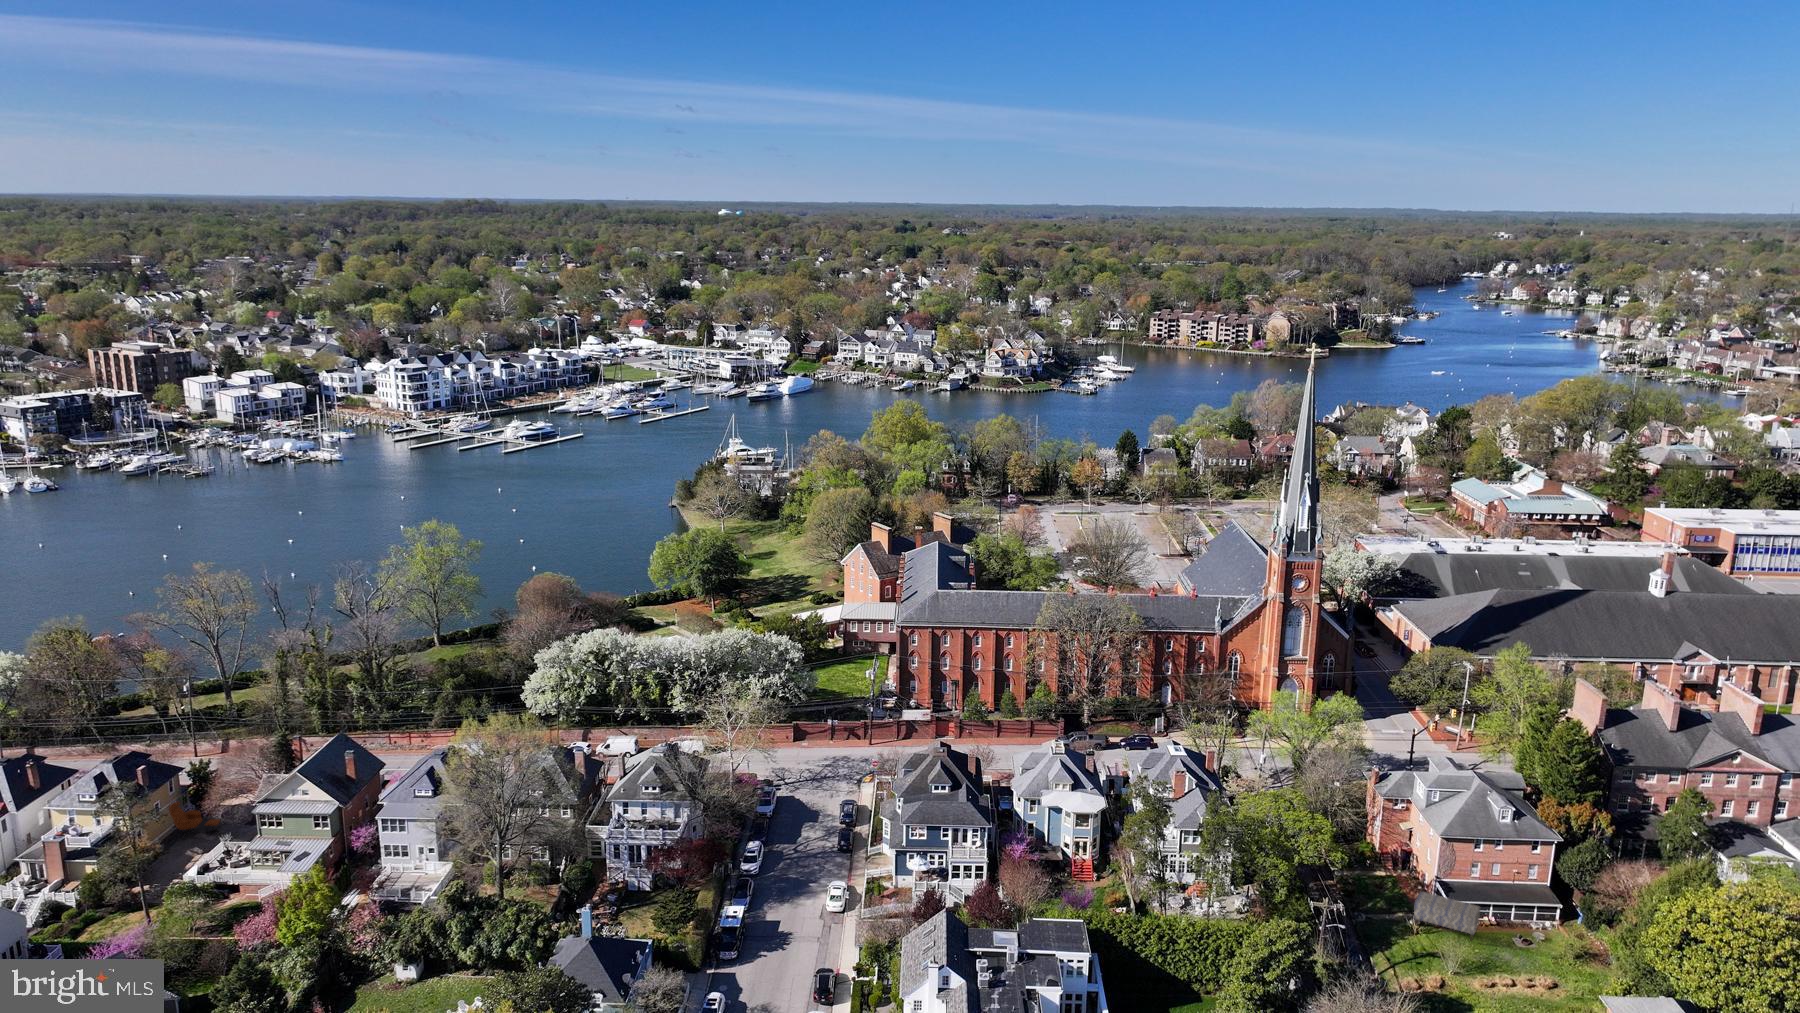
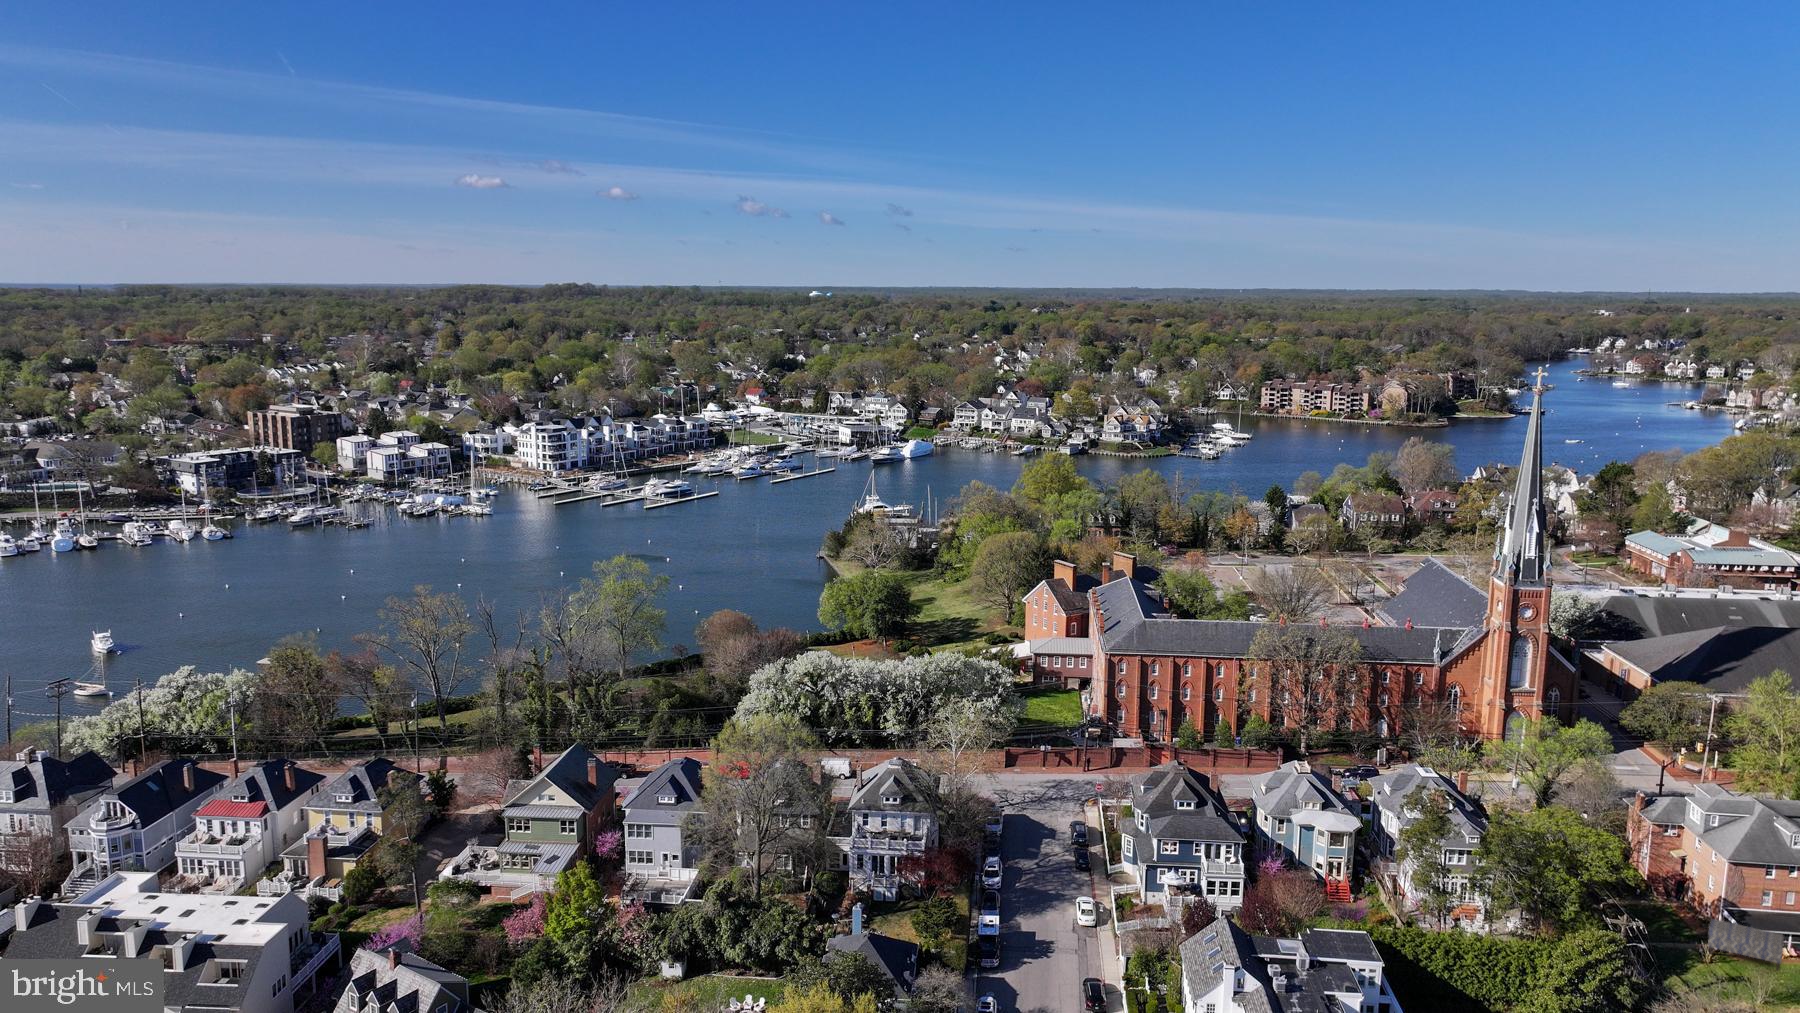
lounge chair: present [169,802,220,834] -> none [416,807,465,844]

